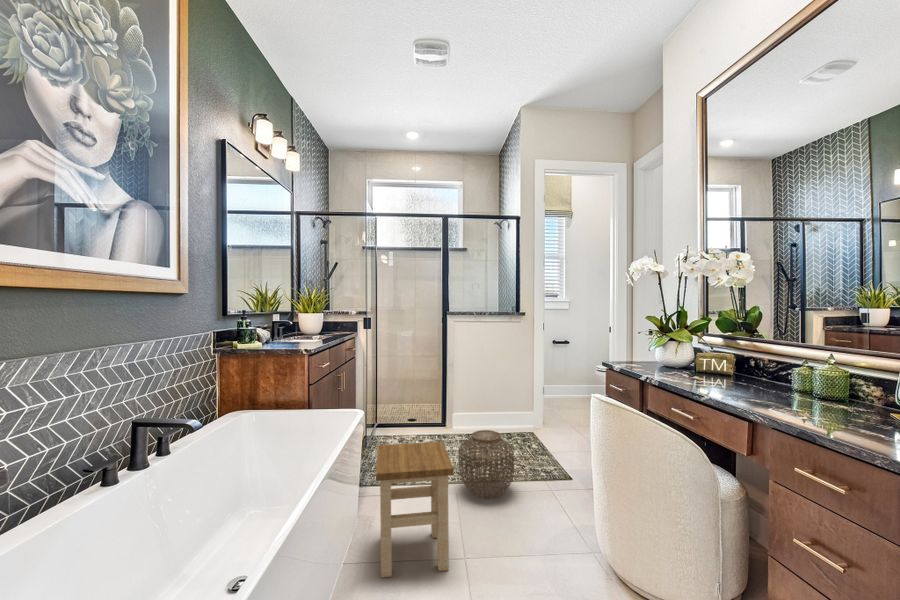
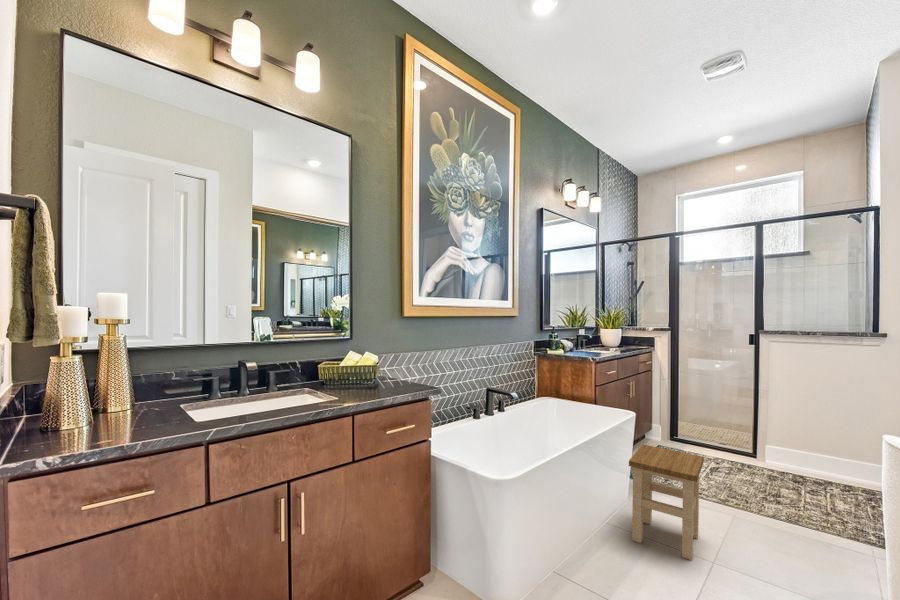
woven basket: present [459,430,514,499] -> none [737,463,808,535]

